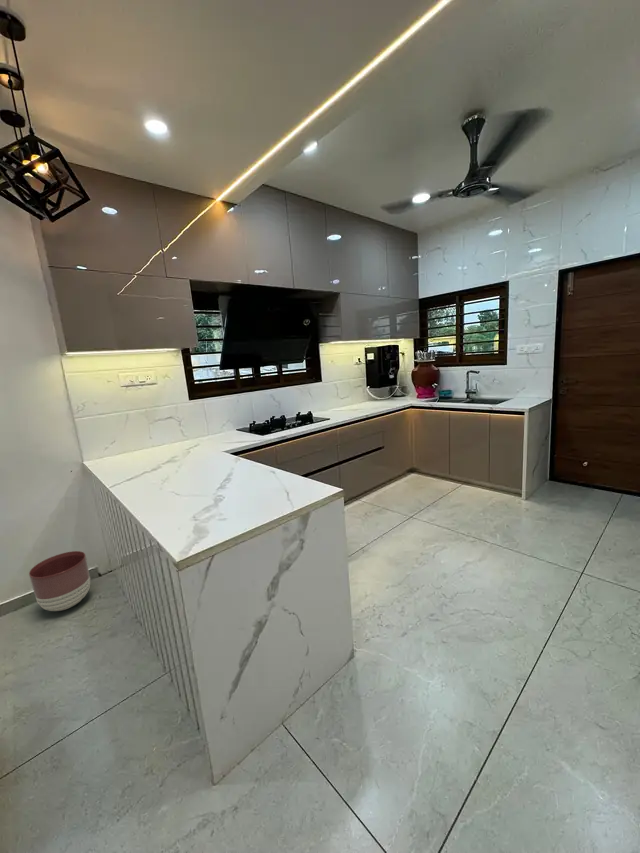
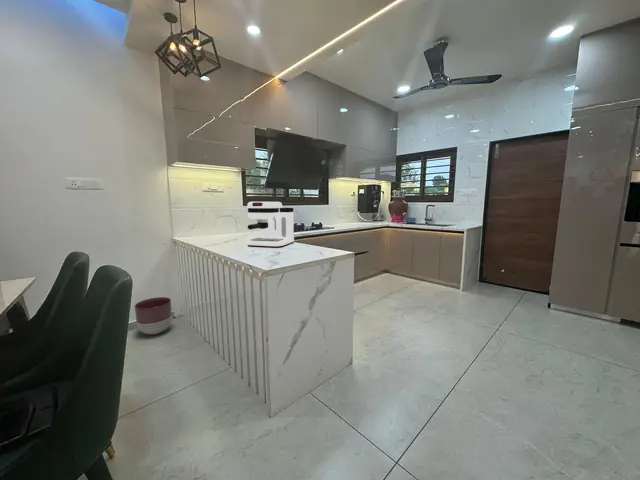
coffee maker: none [158,411,248,499] -> present [247,202,294,253]

